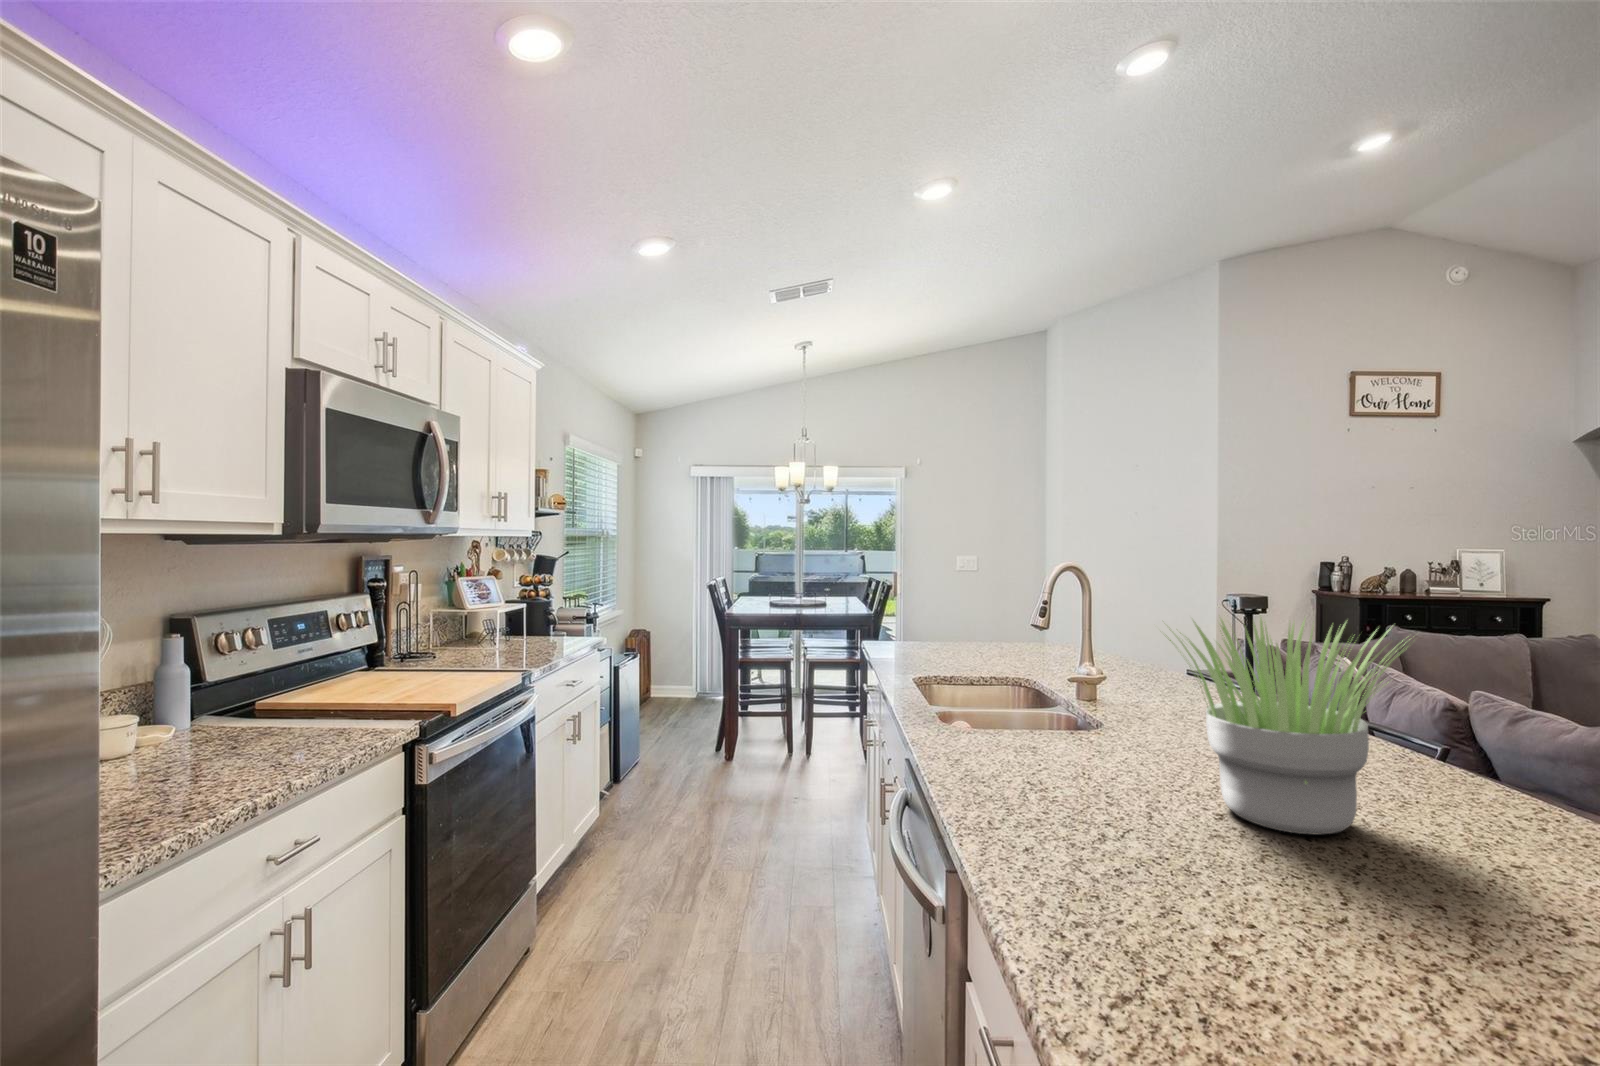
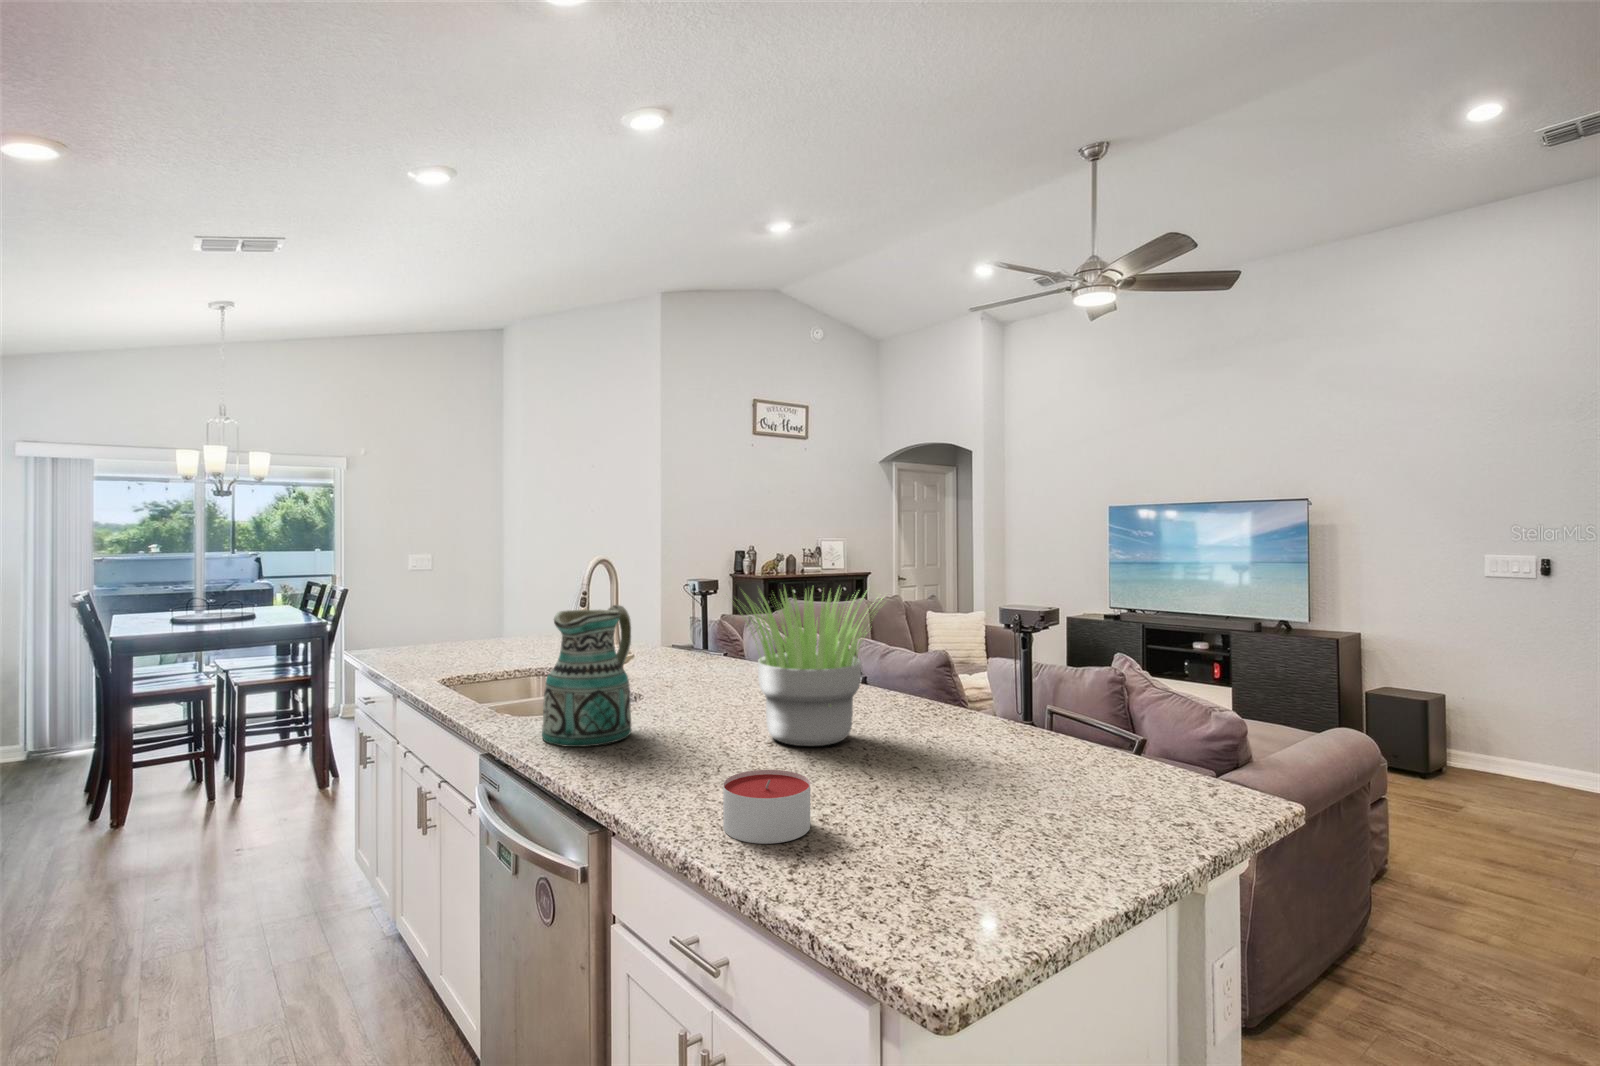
ceramic pitcher: none [968,628,1068,773] -> present [542,605,631,747]
candle: none [1067,849,1189,959] -> present [723,770,810,844]

